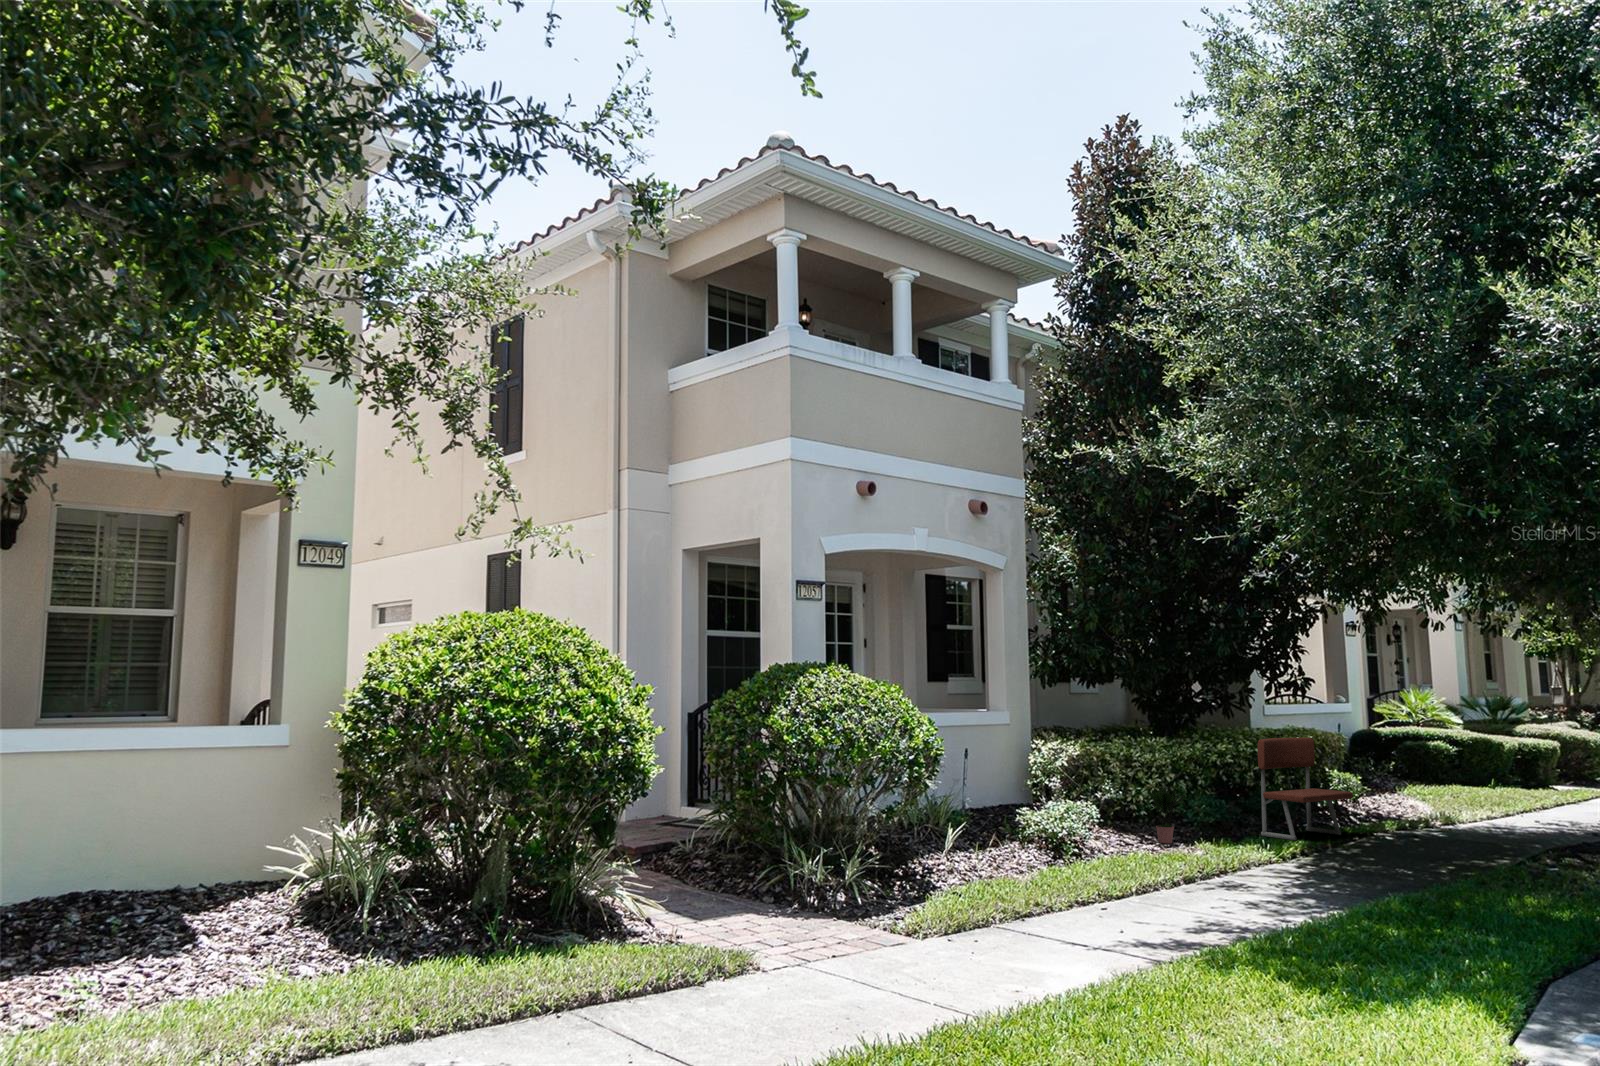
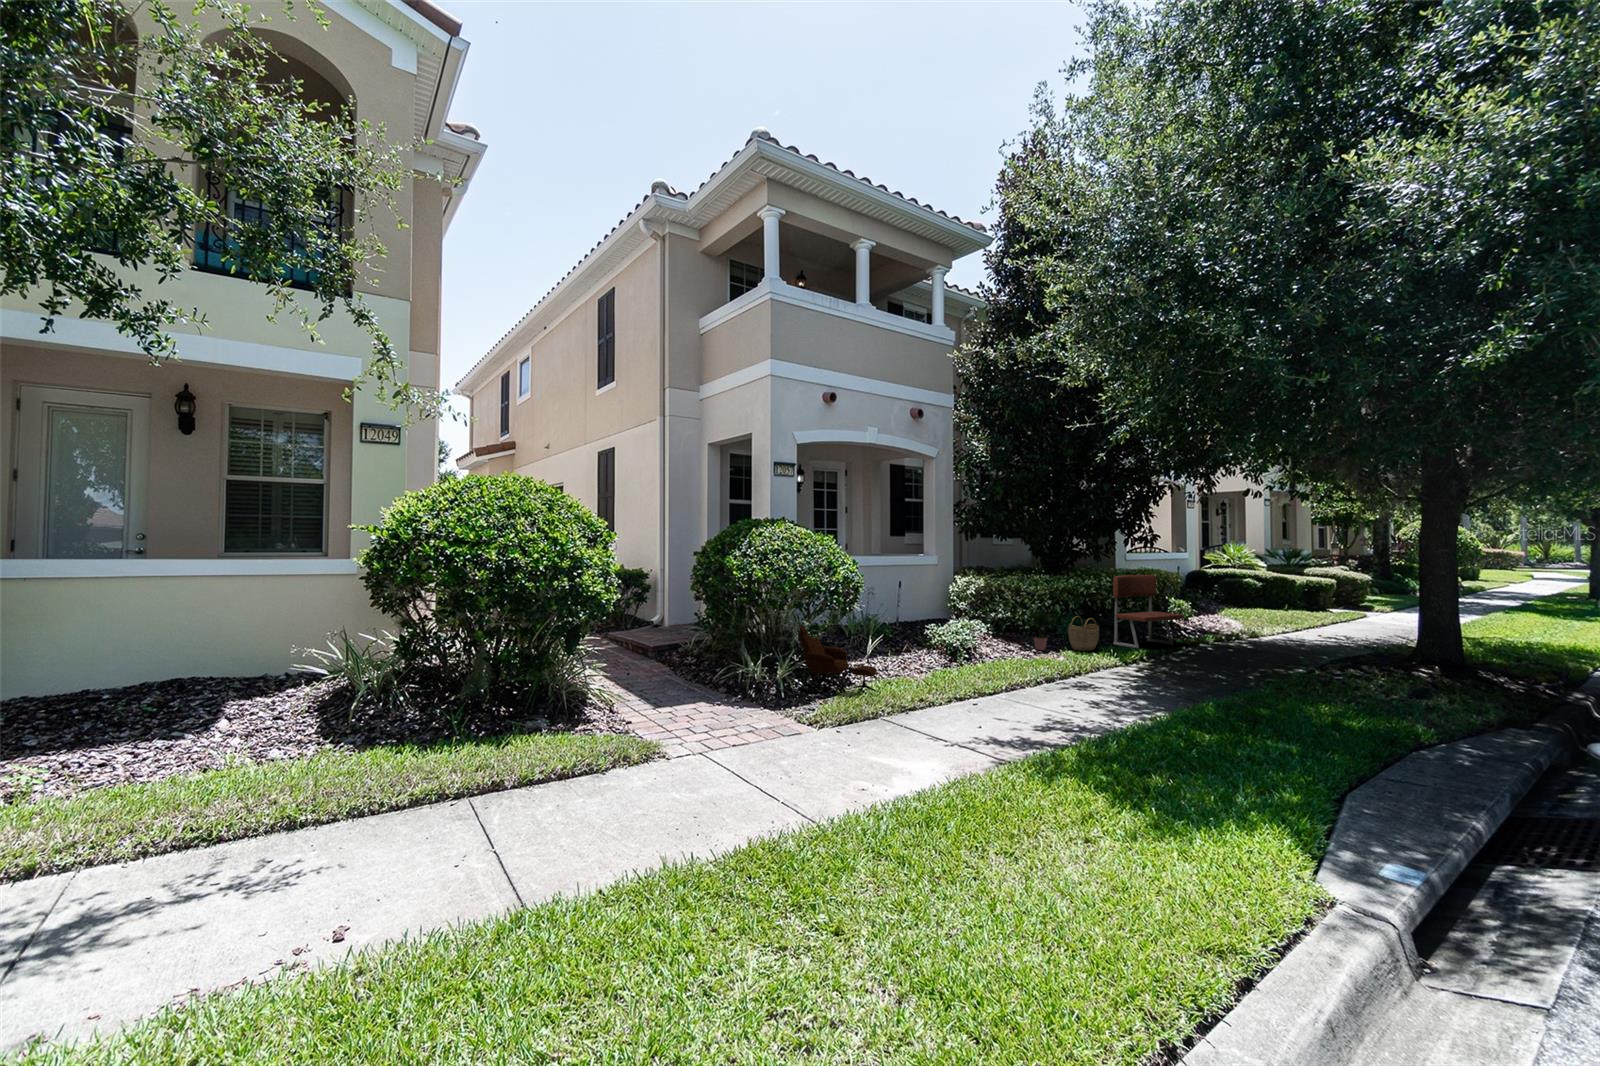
woven basket: none [1202,796,1243,844] -> present [1068,616,1099,651]
lounge chair: none [869,807,978,898] -> present [799,625,878,694]

